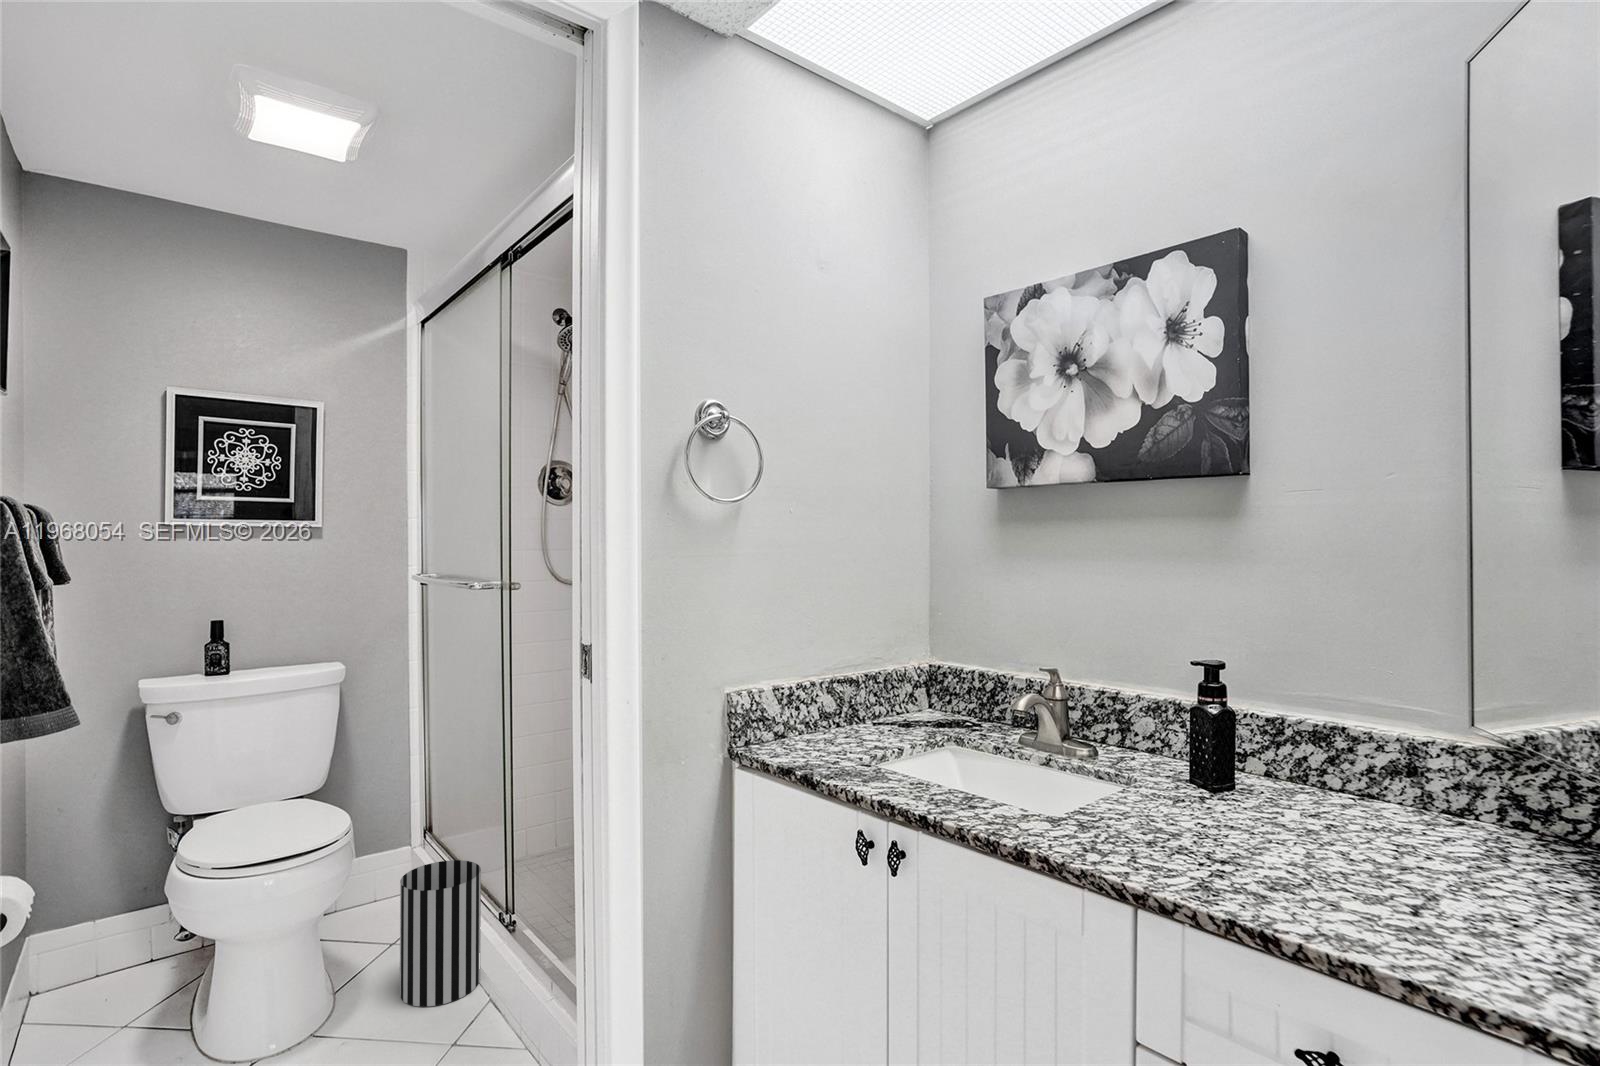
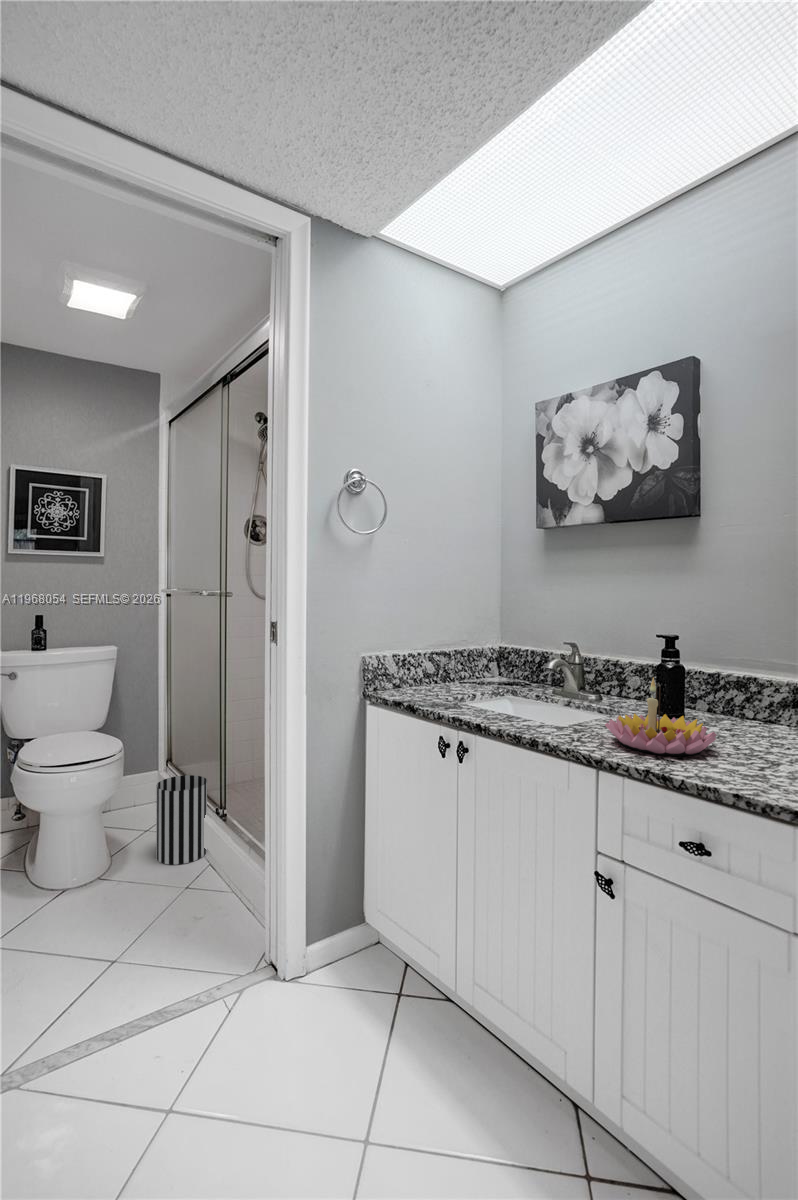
candle holder: none [1137,747,1328,885] -> present [605,678,716,756]

